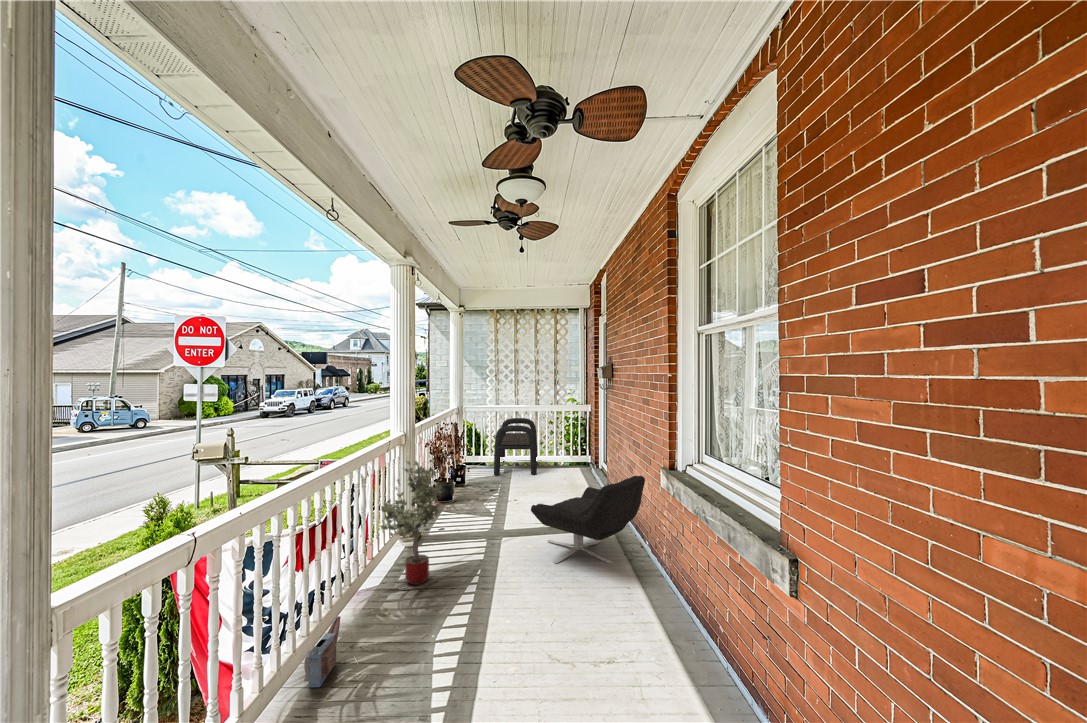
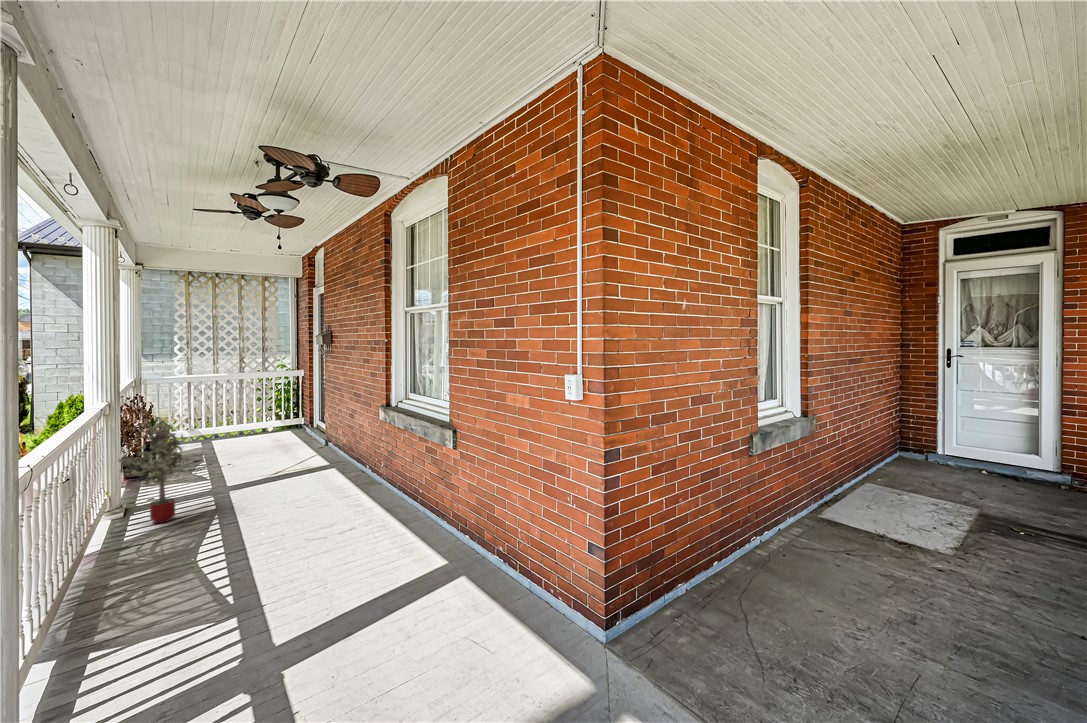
bench: present [494,418,537,475] -> none [198,387,249,444]
lounge chair: present [531,475,645,564] -> none [270,416,367,490]
watering can: present [304,616,340,687] -> none [100,537,122,585]

